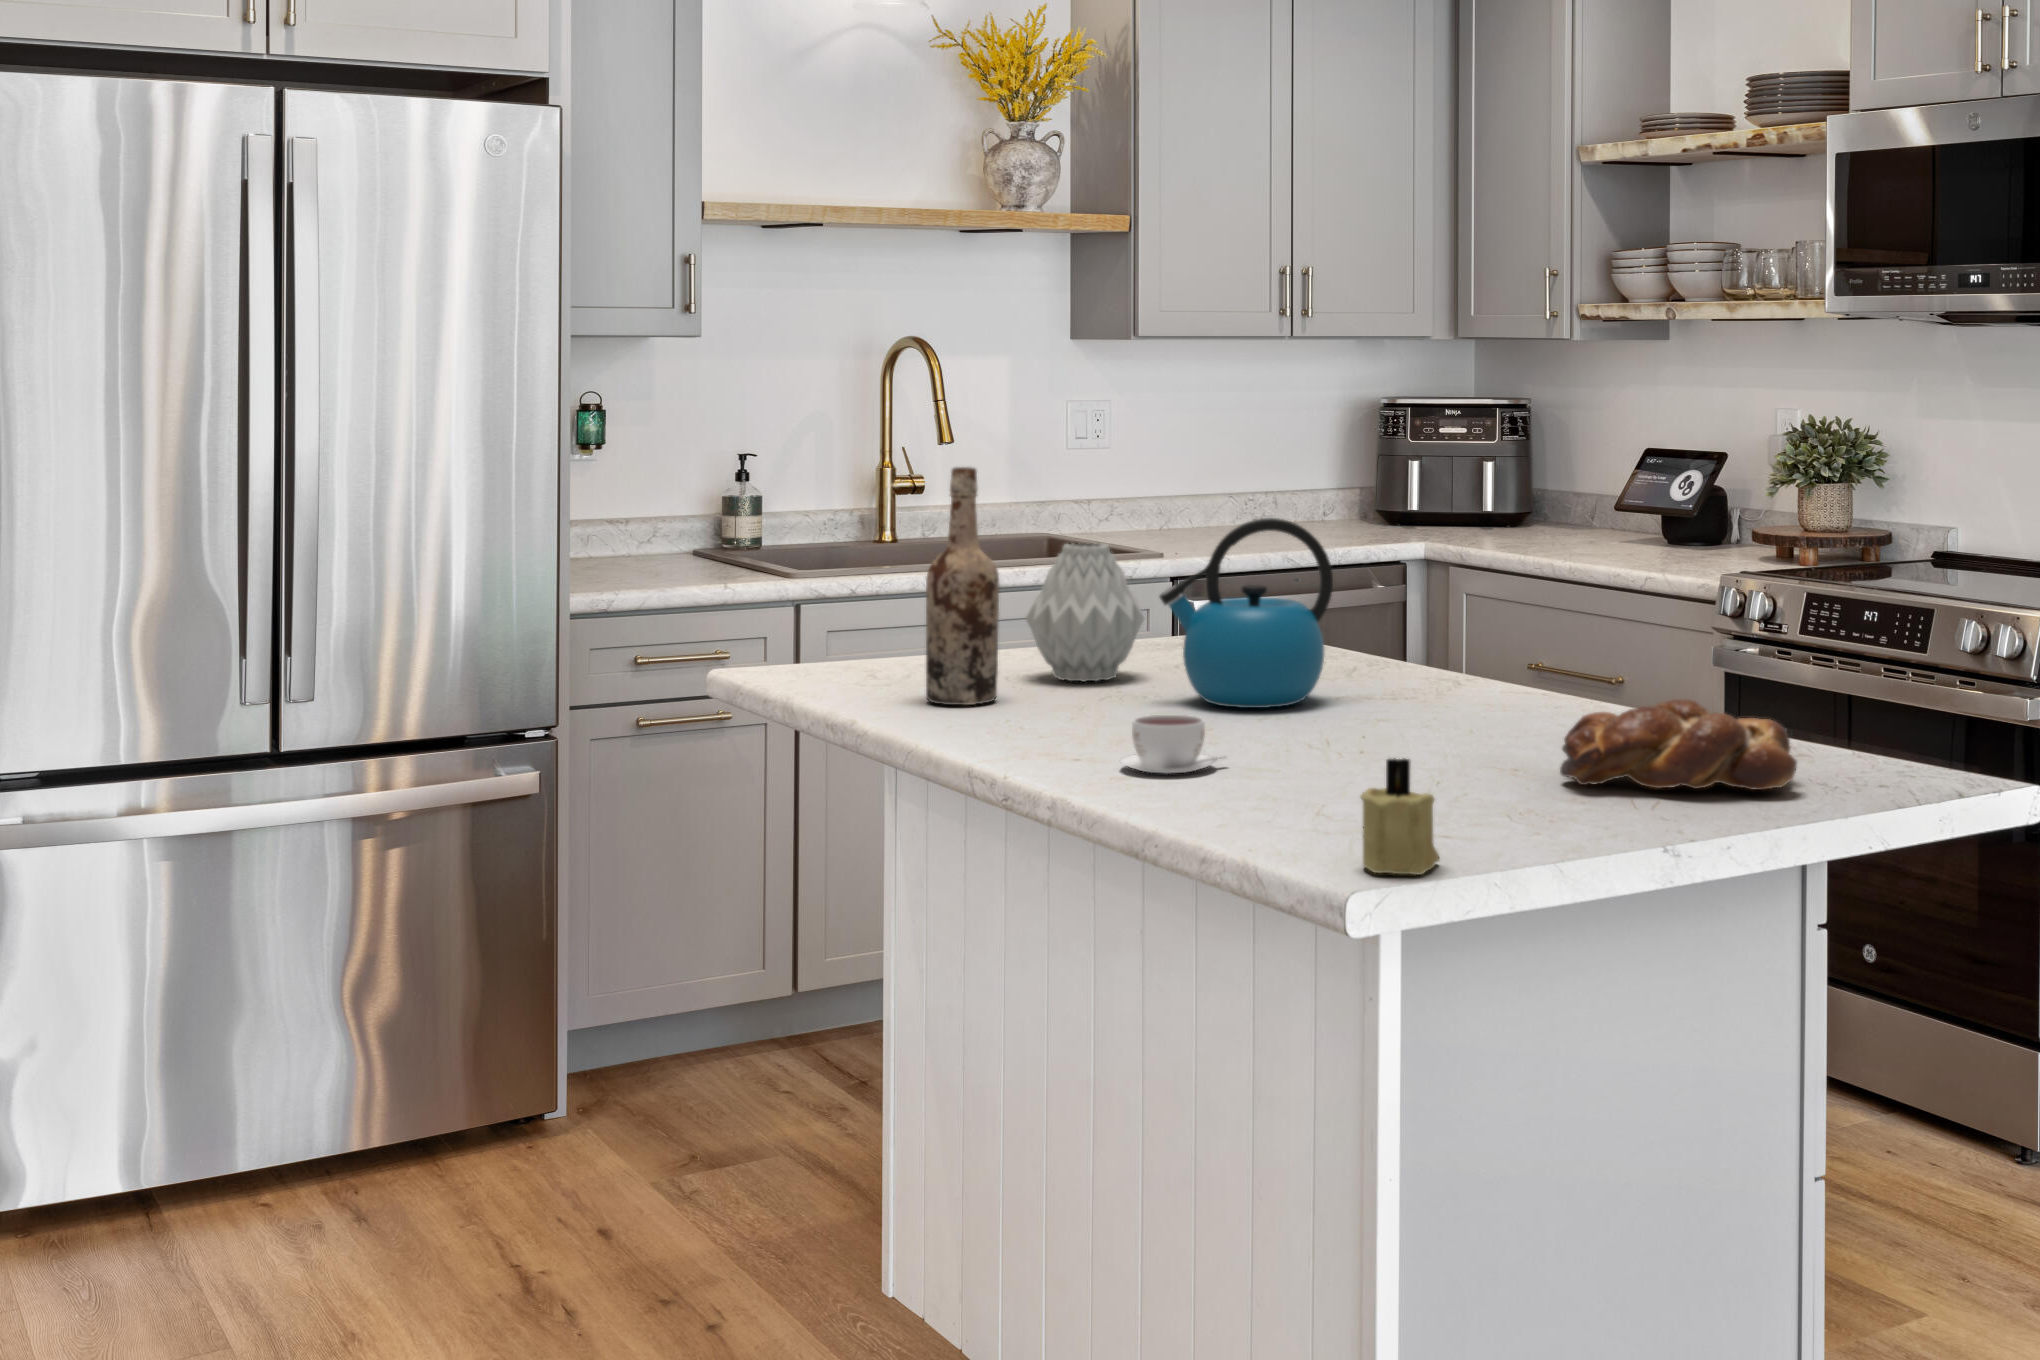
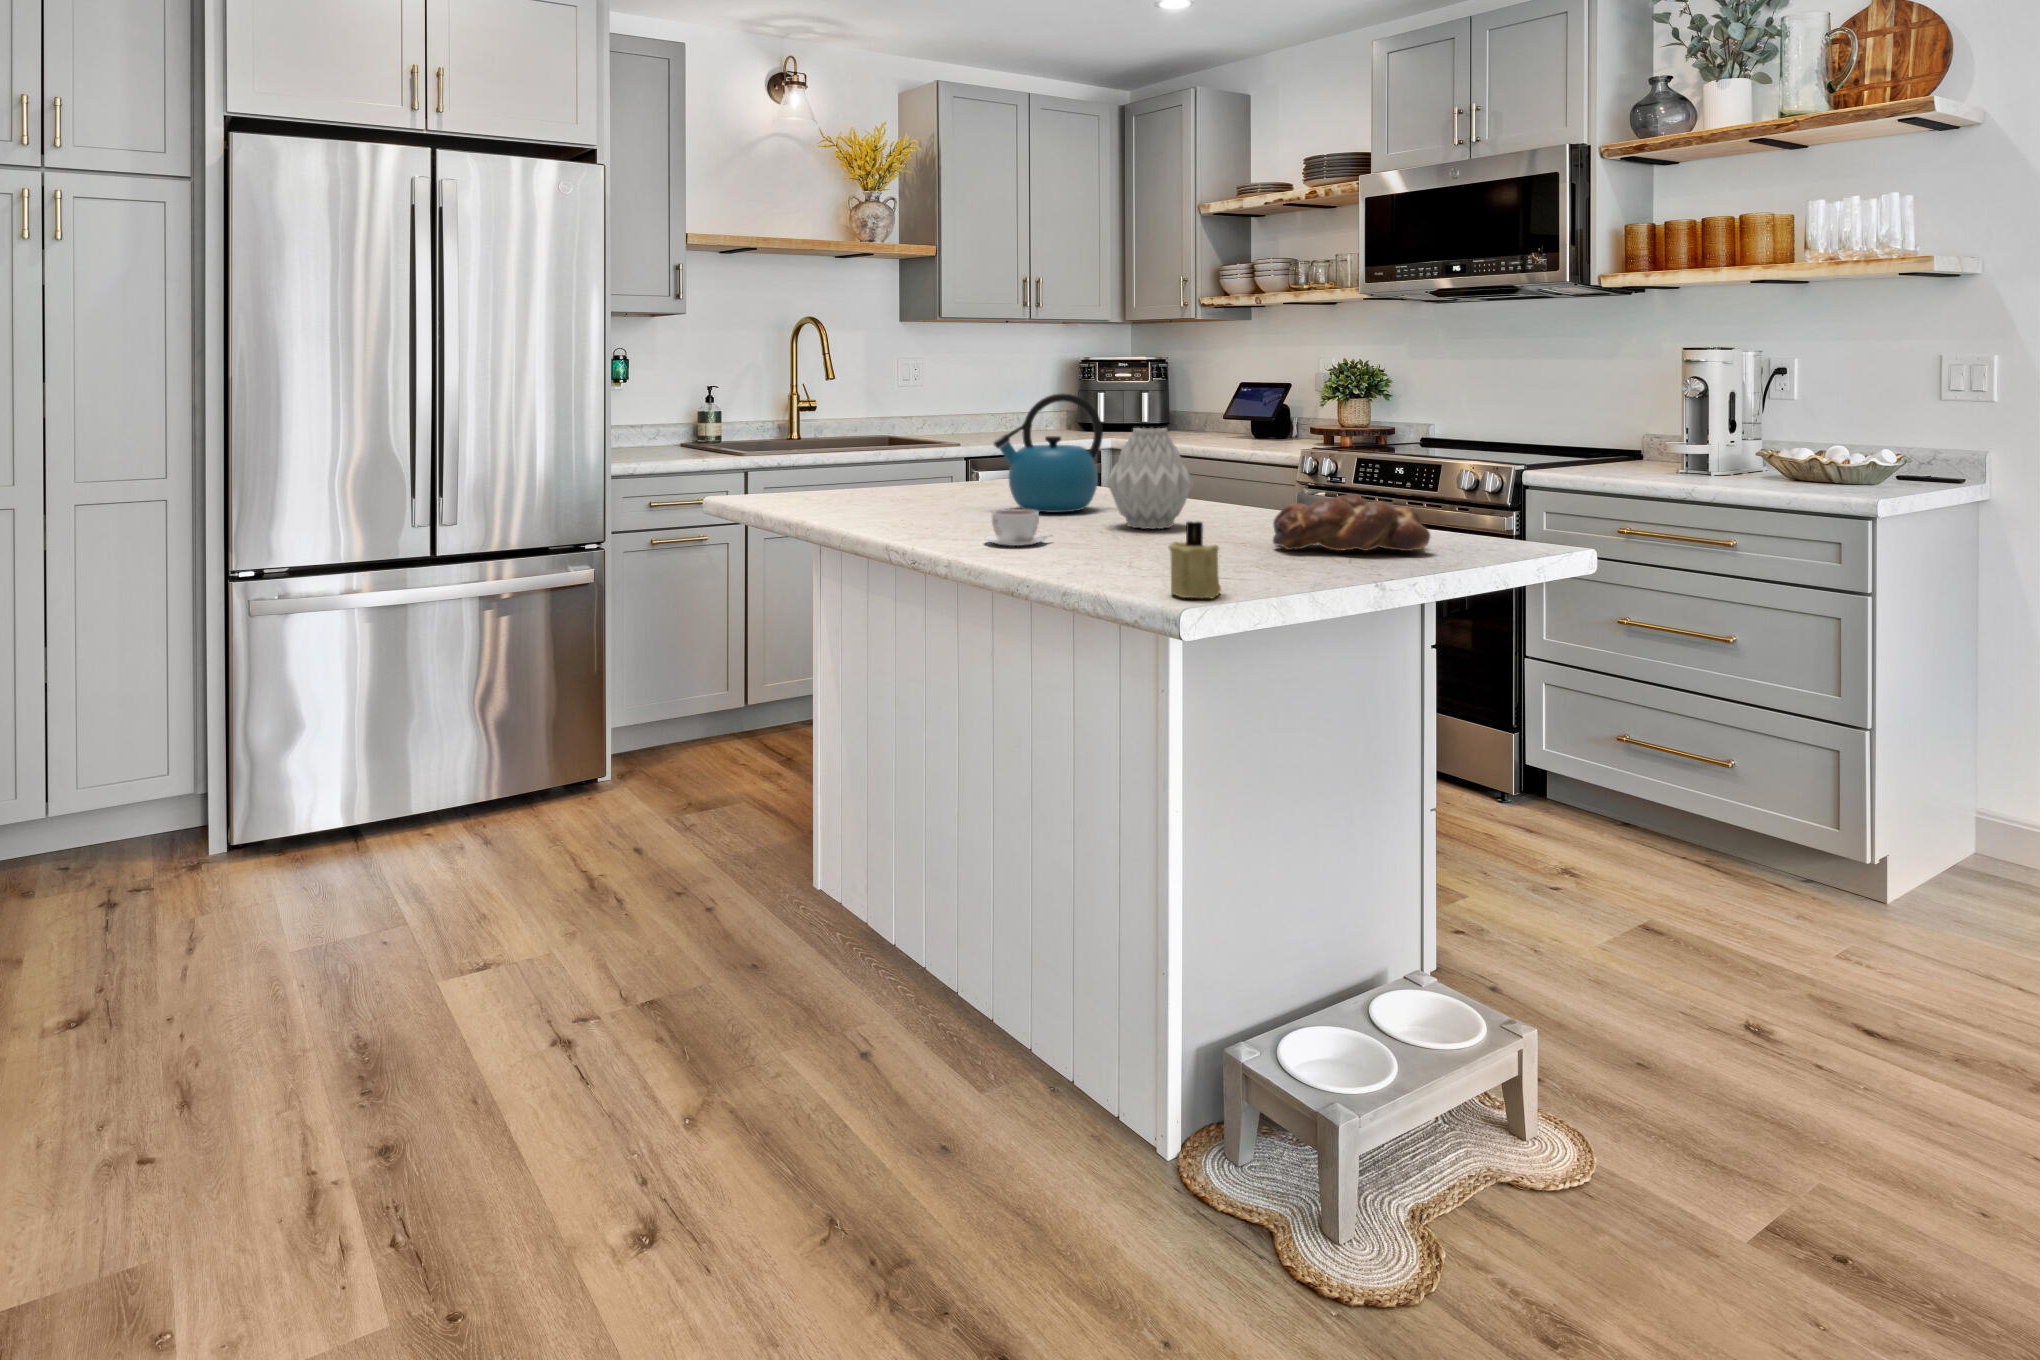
wine bottle: present [926,467,999,705] -> none [846,363,892,512]
vase: present [1026,543,1144,682] -> present [1107,428,1194,529]

